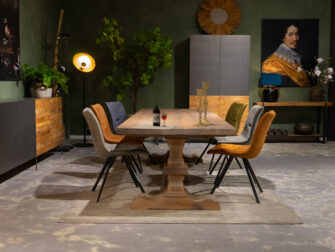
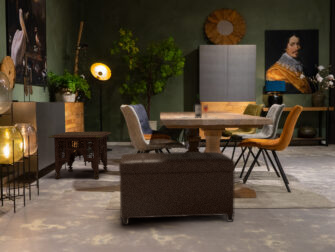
candlestick: present [194,82,213,126] -> none [231,77,248,117]
side table: none [12,131,83,183] -> present [49,132,111,179]
ottoman: none [61,164,186,243] -> present [119,152,235,225]

